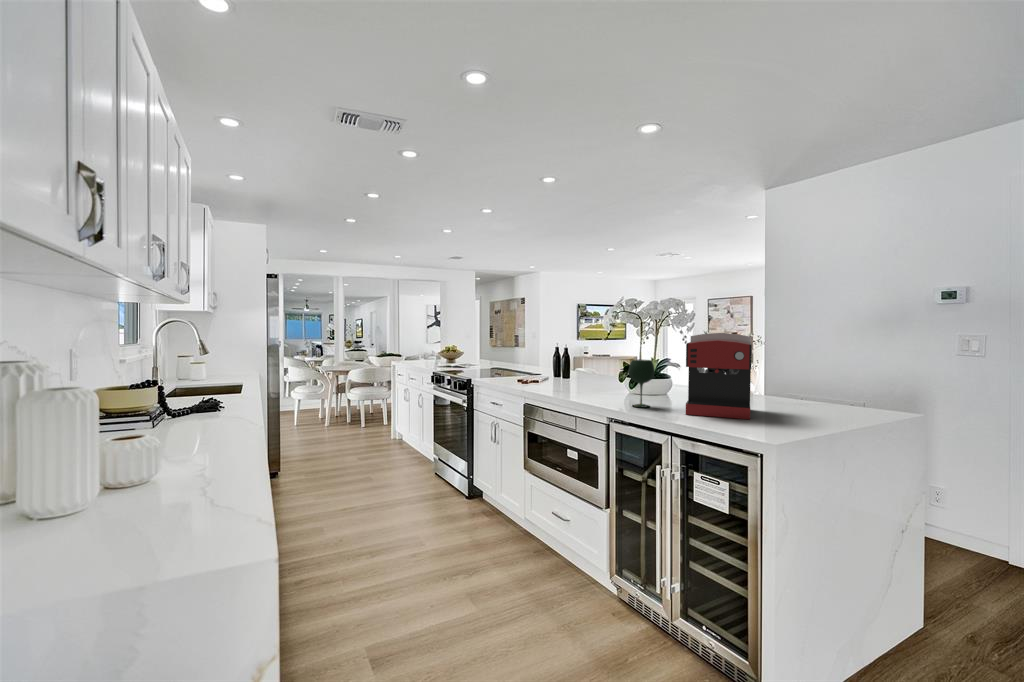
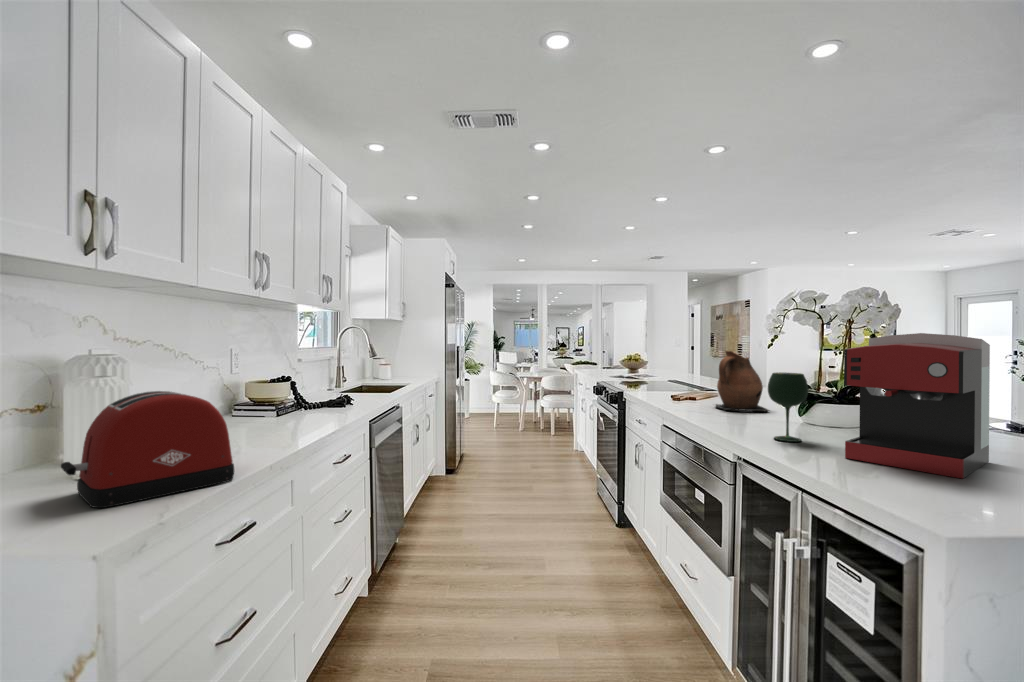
ceramic pitcher: none [561,344,603,389] -> present [716,351,769,412]
toaster: none [74,402,258,537] -> present [61,391,234,508]

